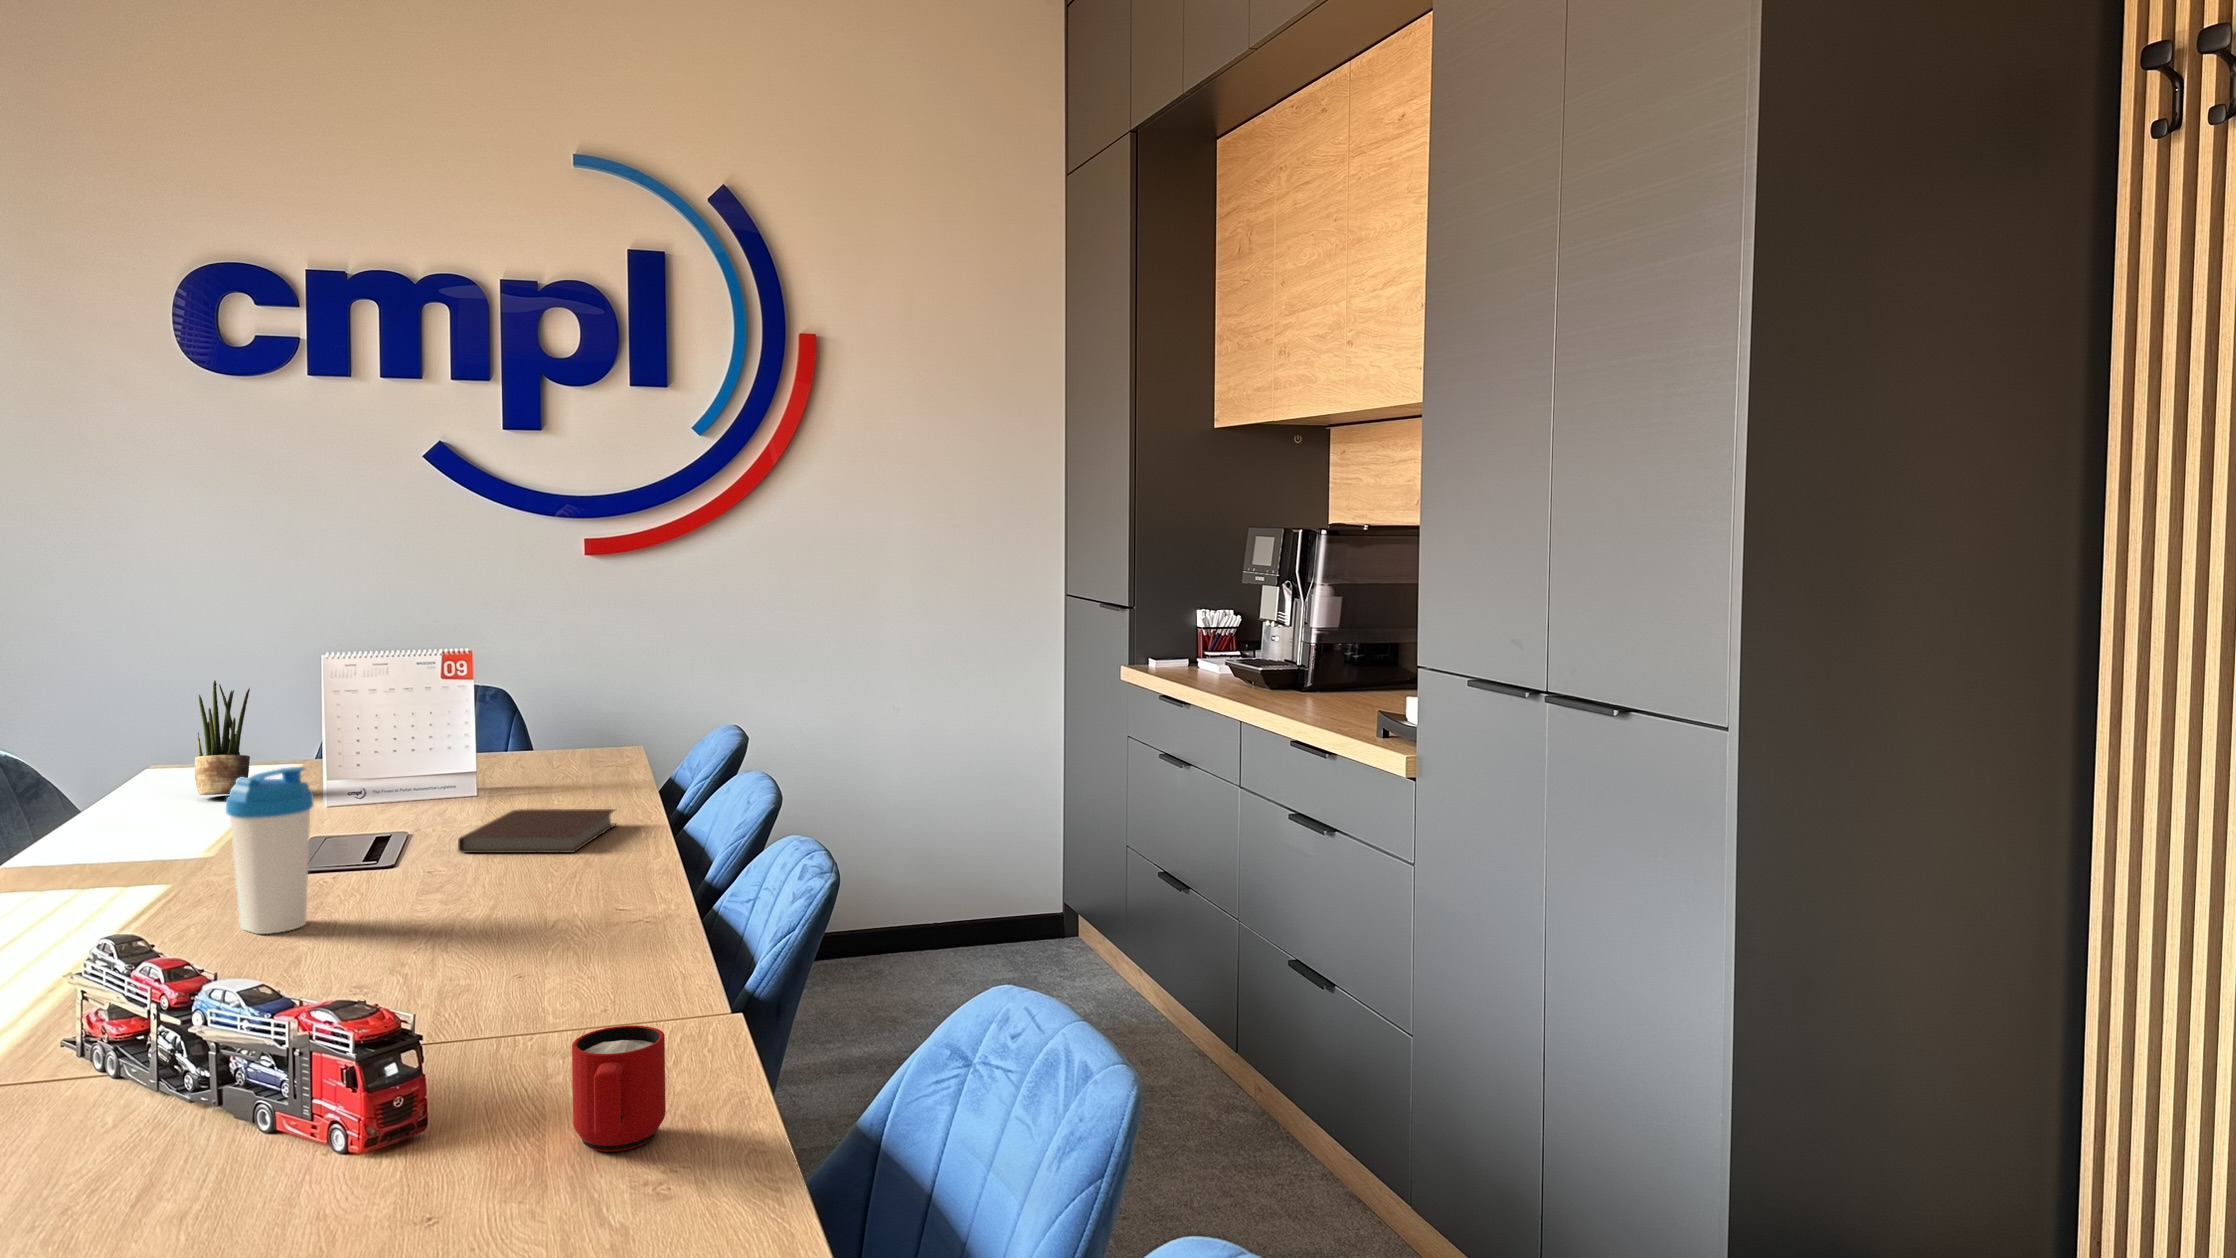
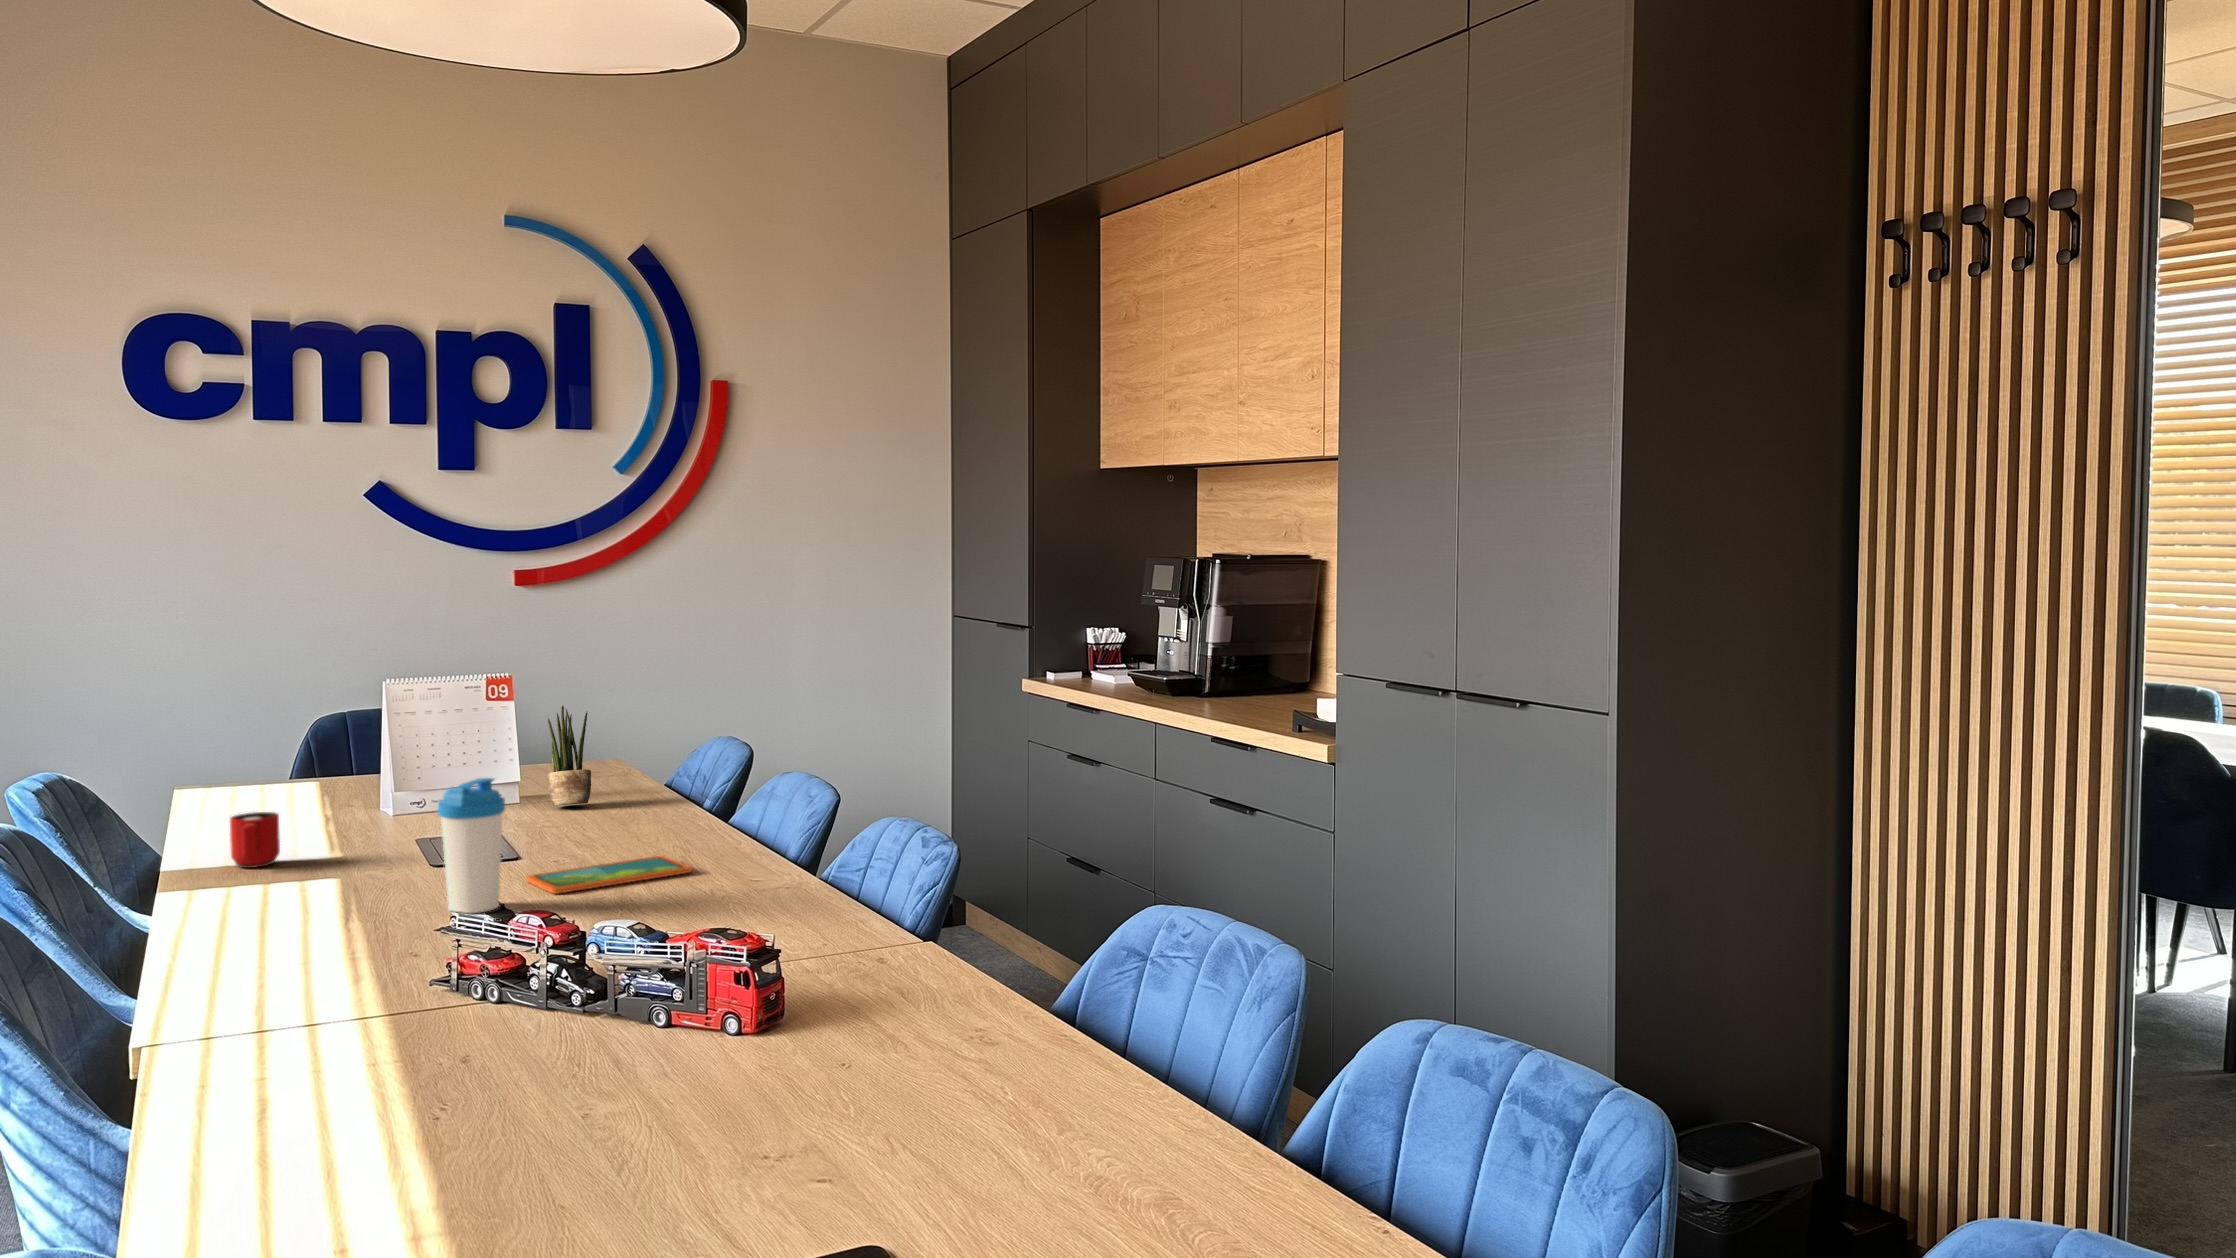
potted plant: present [195,680,250,795] -> present [547,705,591,805]
notebook: present [458,809,615,853] -> none [555,811,667,850]
tablet: none [376,866,575,911] -> present [526,856,692,894]
mug: present [572,1025,666,1152] -> present [230,812,280,868]

